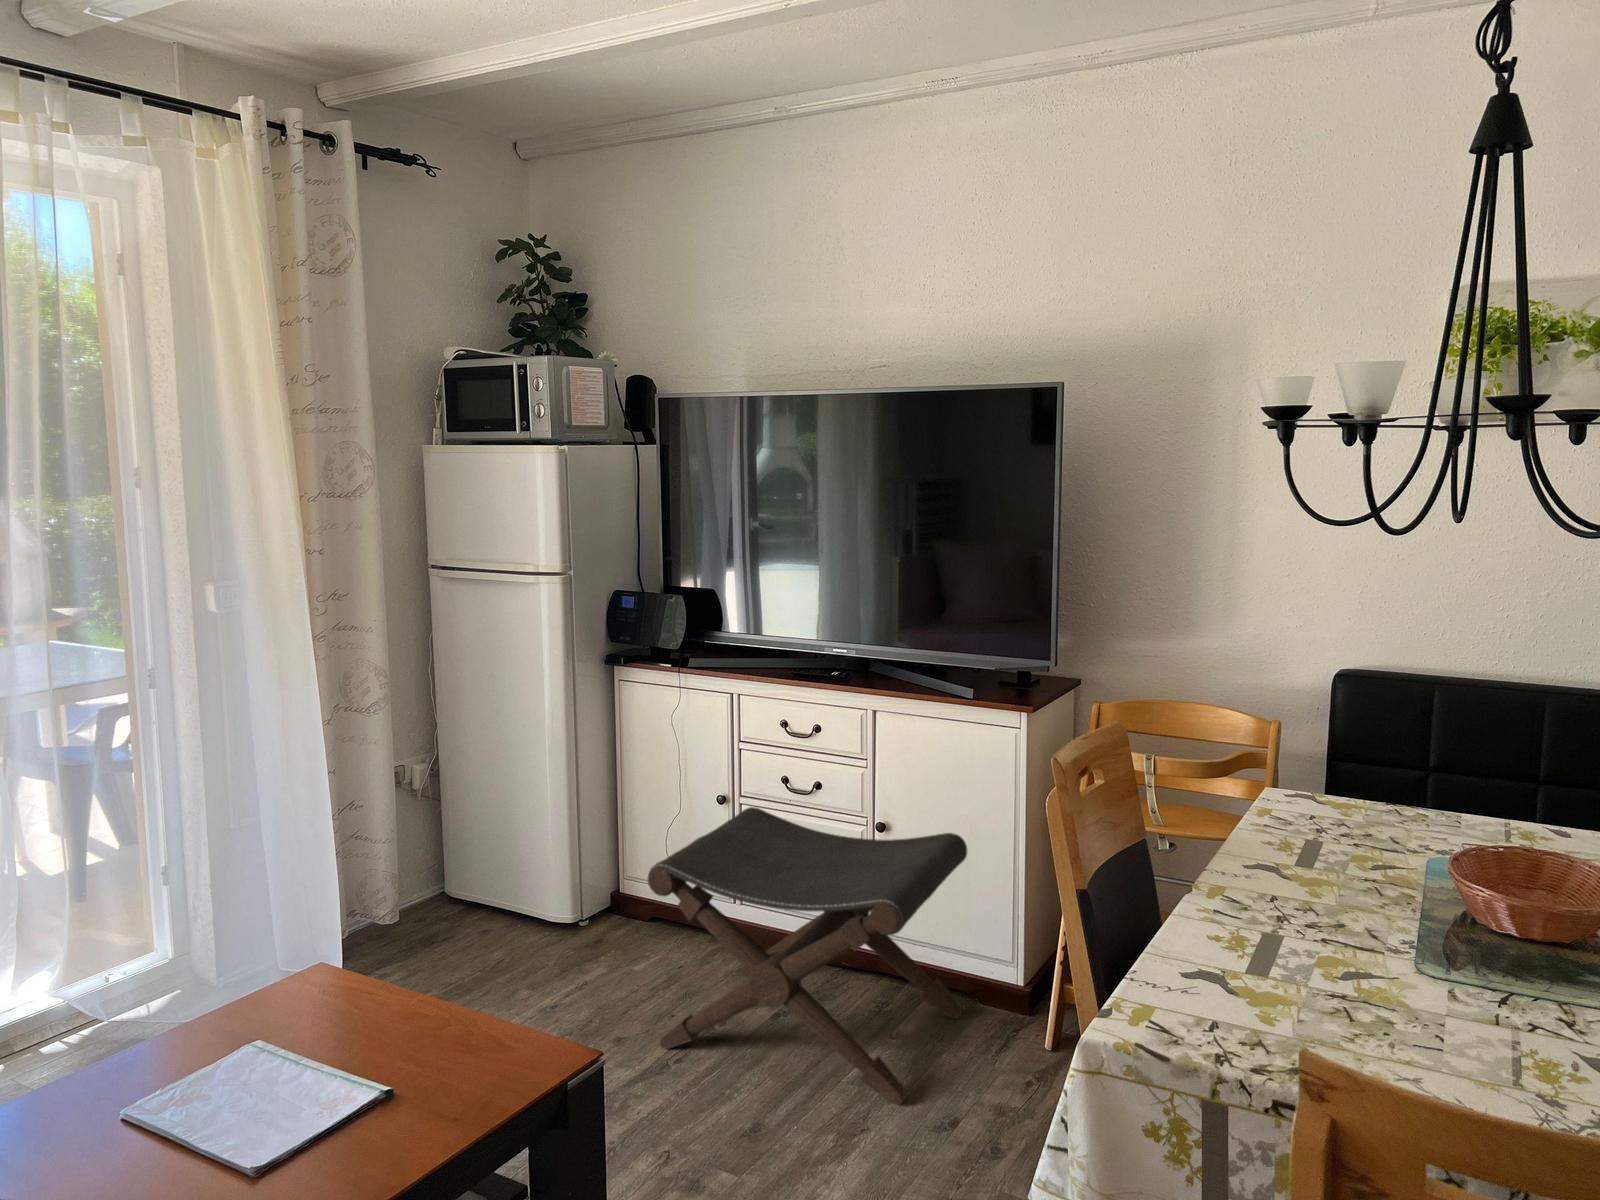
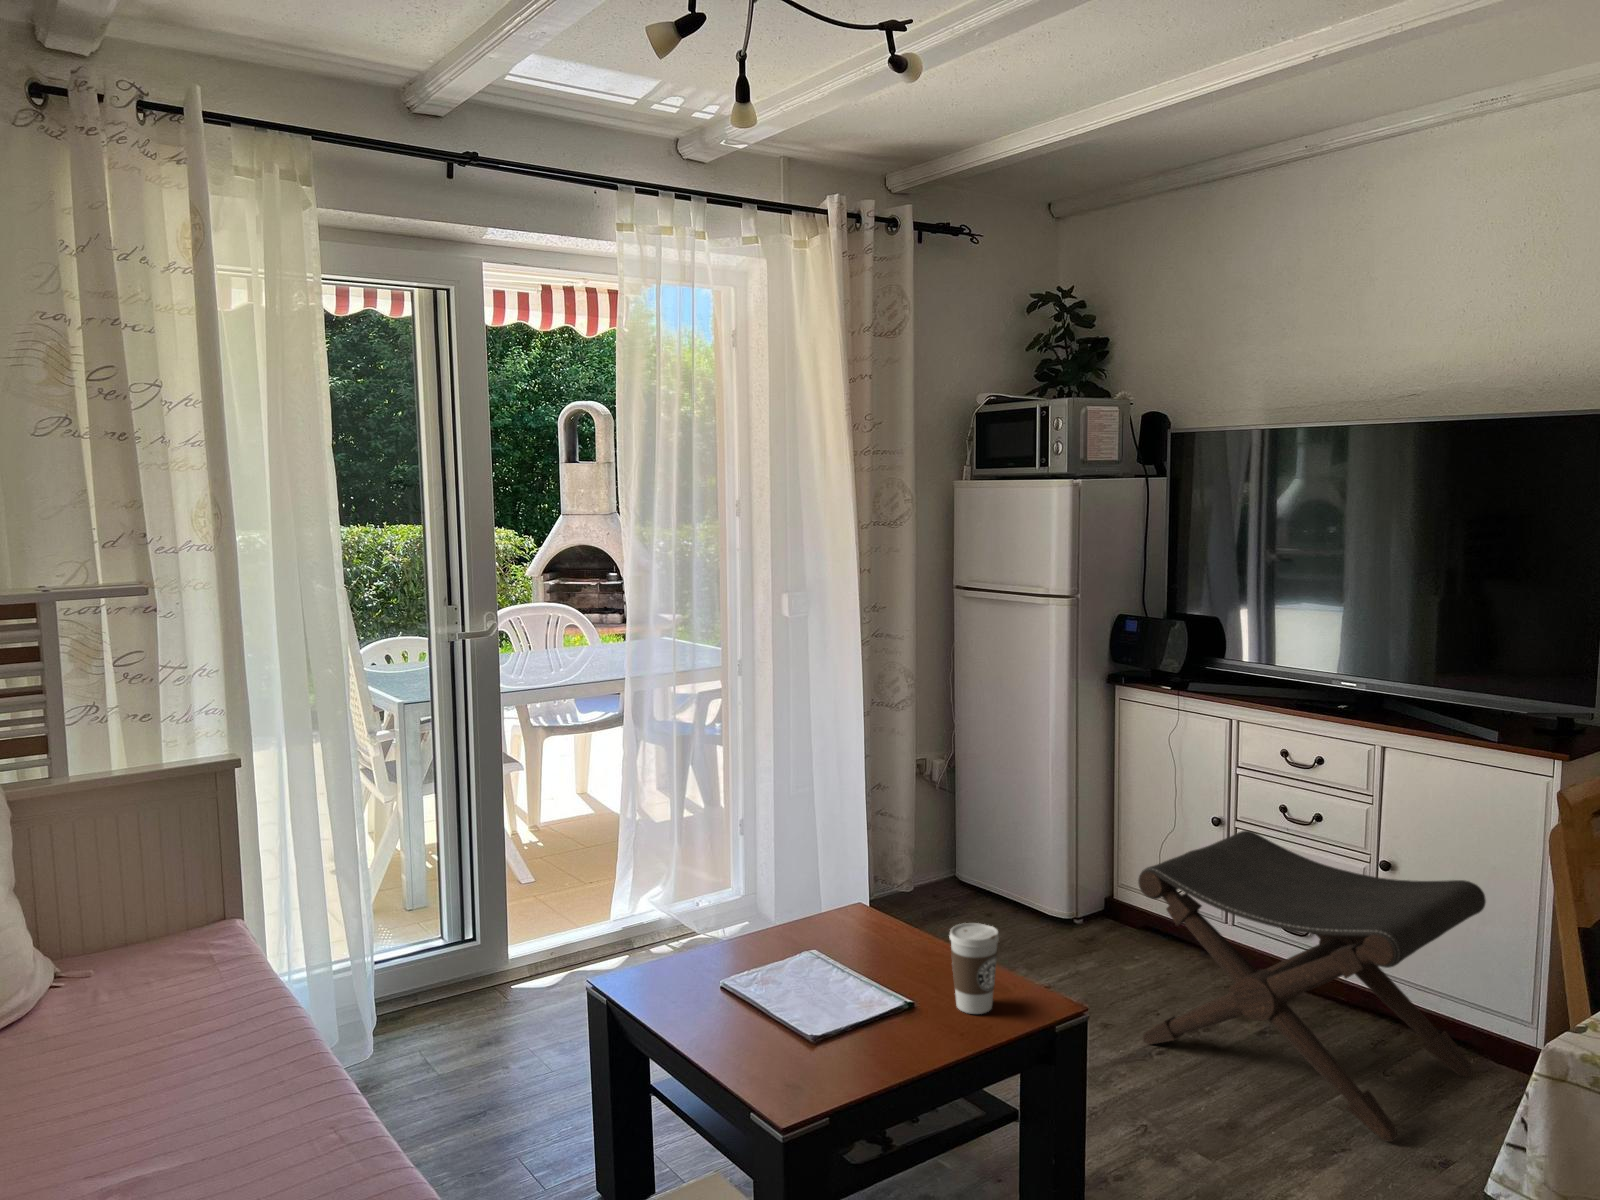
coffee cup: none [434,977,495,1089] -> present [949,923,999,1014]

